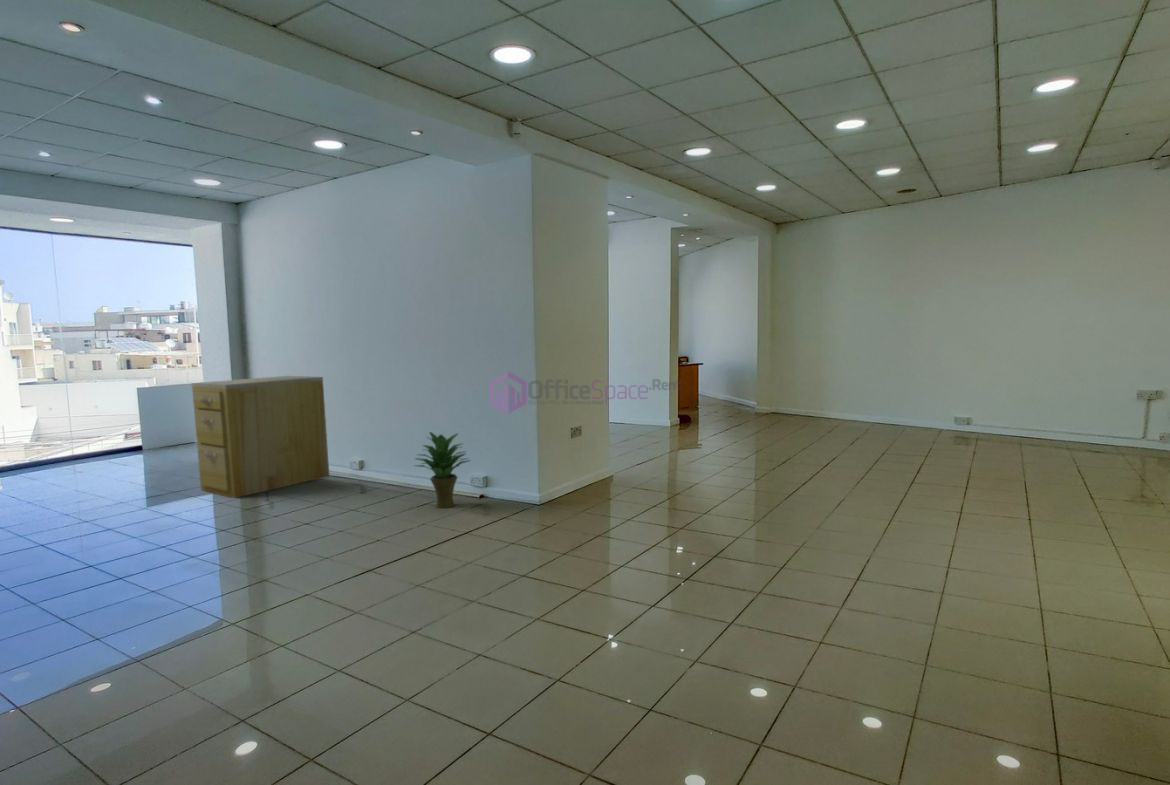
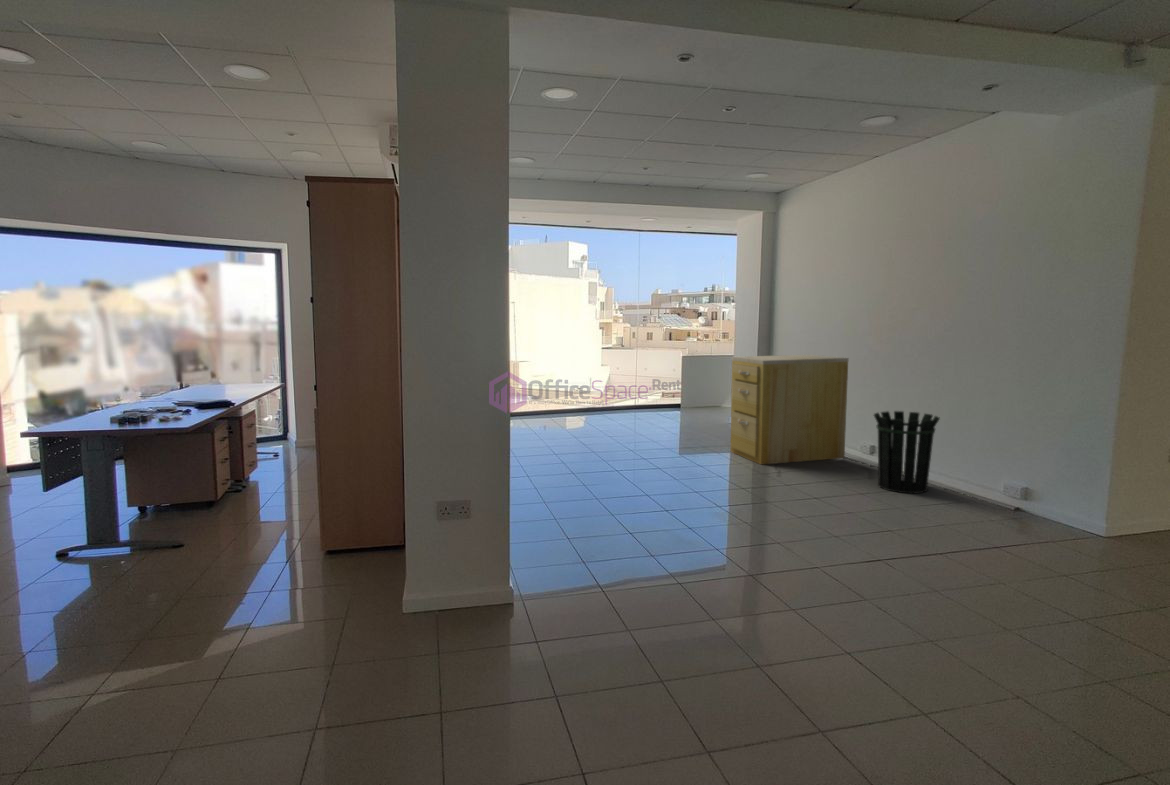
waste bin: none [343,423,401,500] -> present [874,411,940,493]
potted plant: present [416,432,469,508] -> none [959,430,1037,520]

